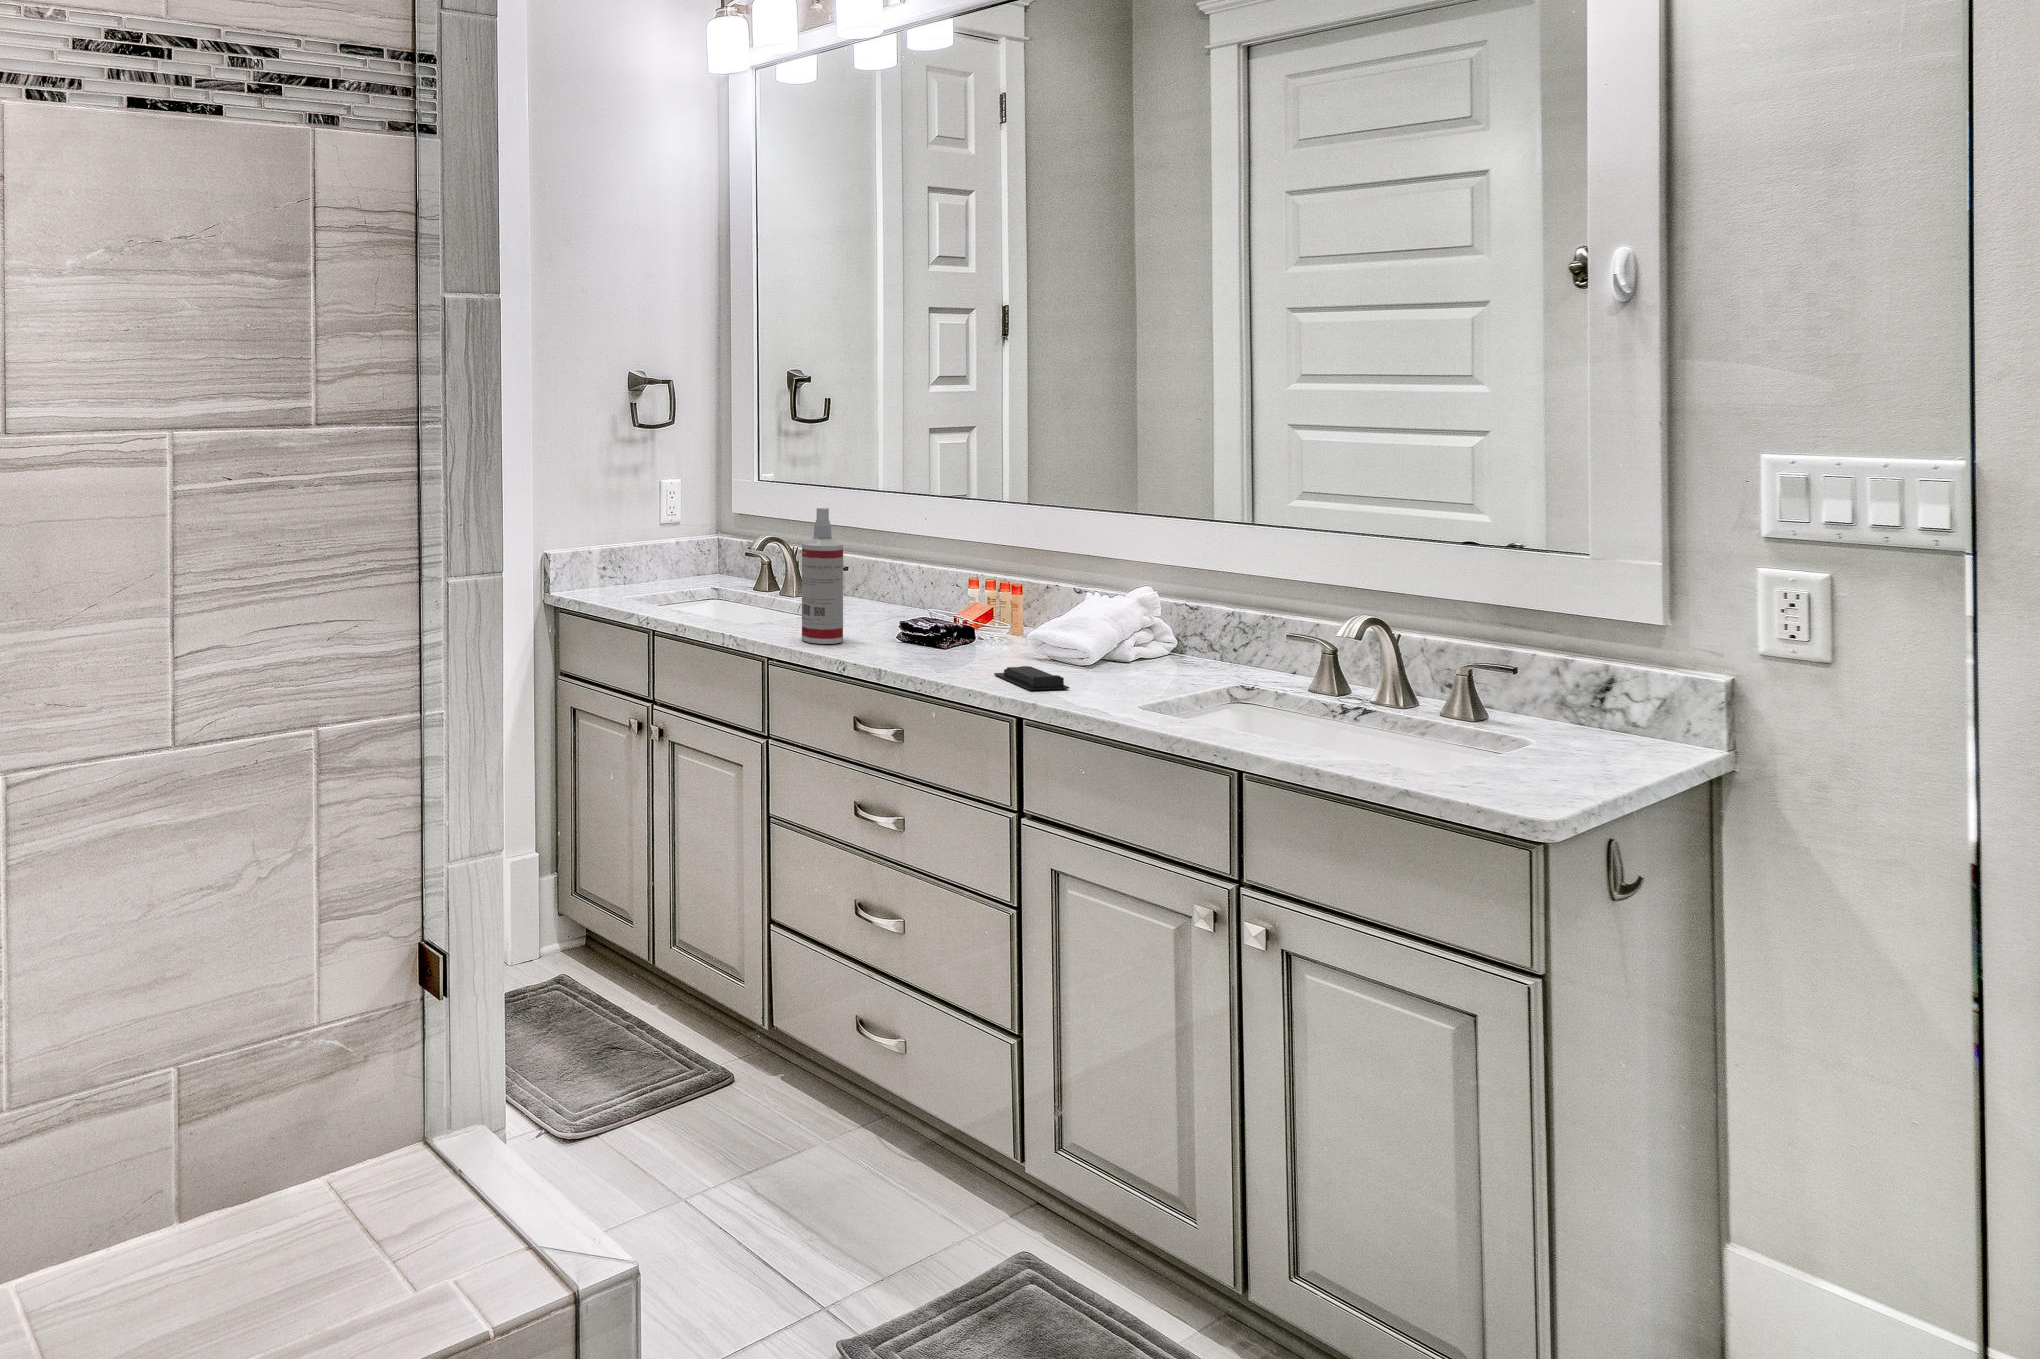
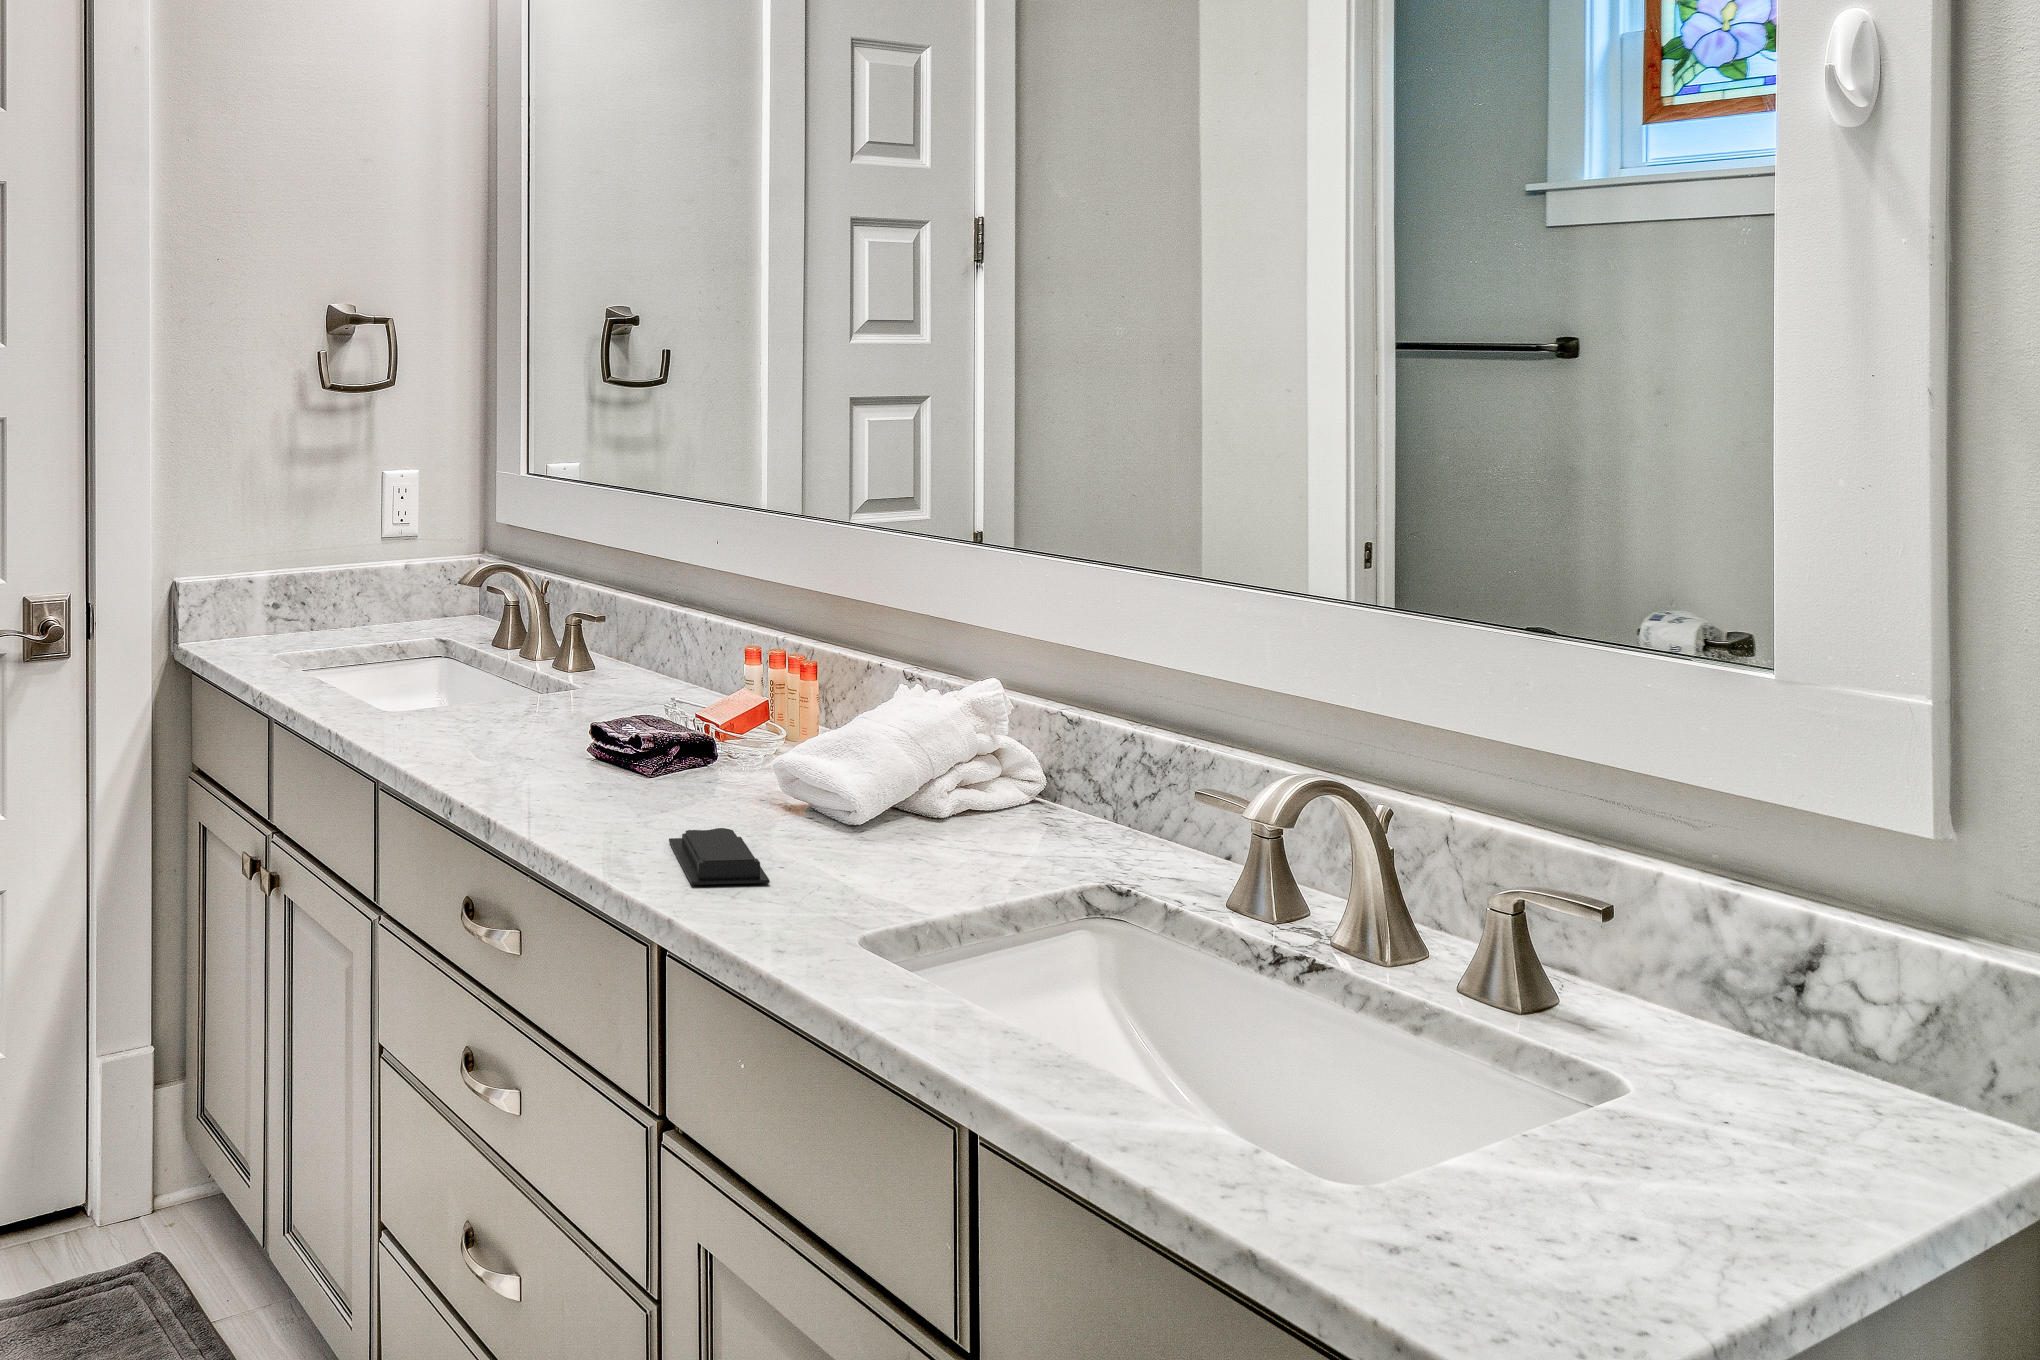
spray bottle: present [802,507,843,644] -> none [430,526,501,759]

